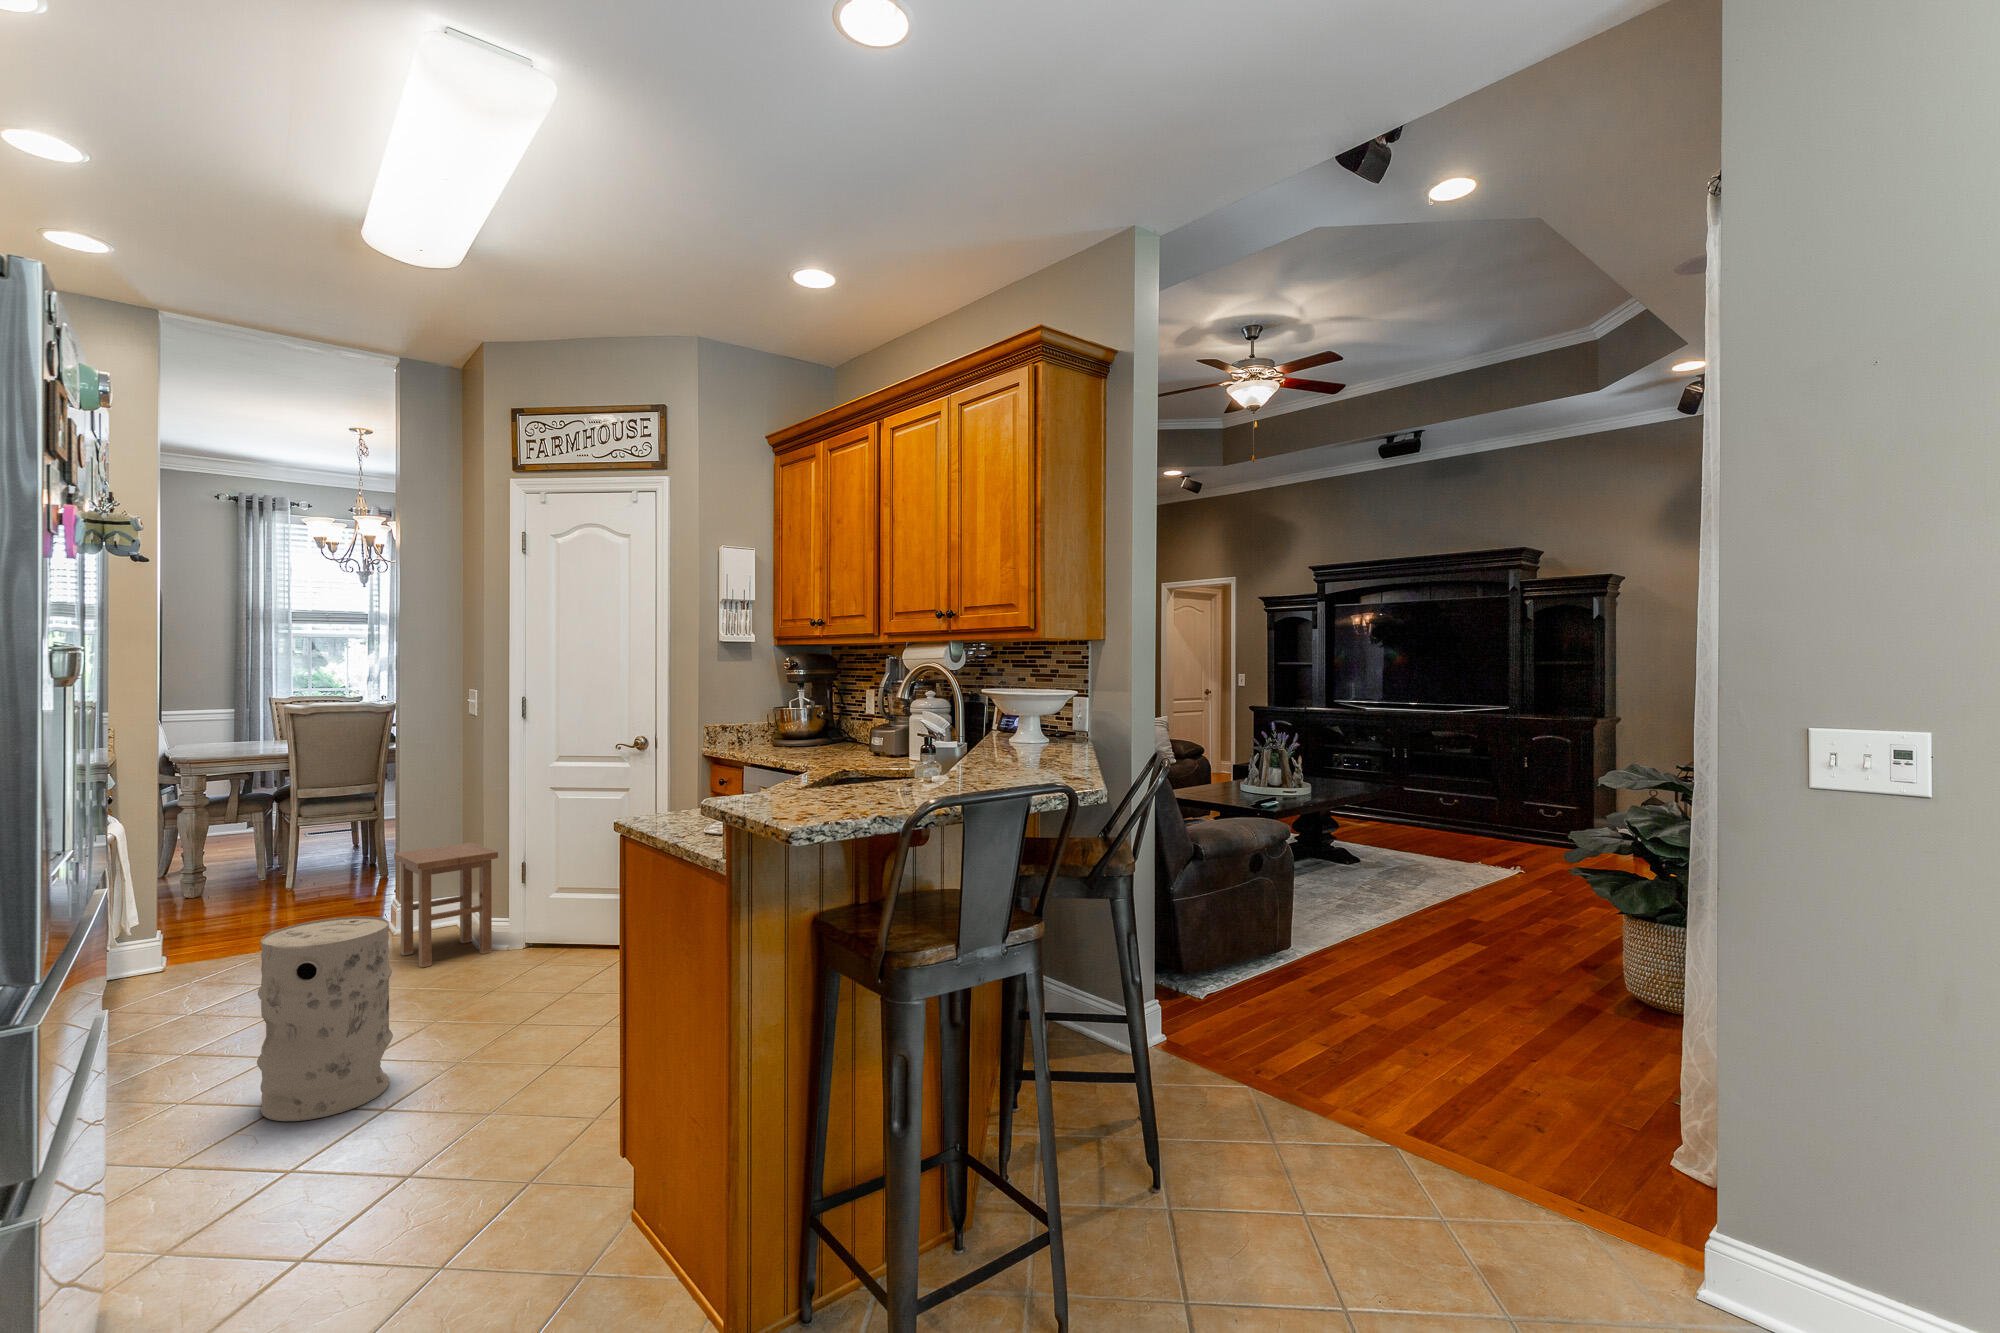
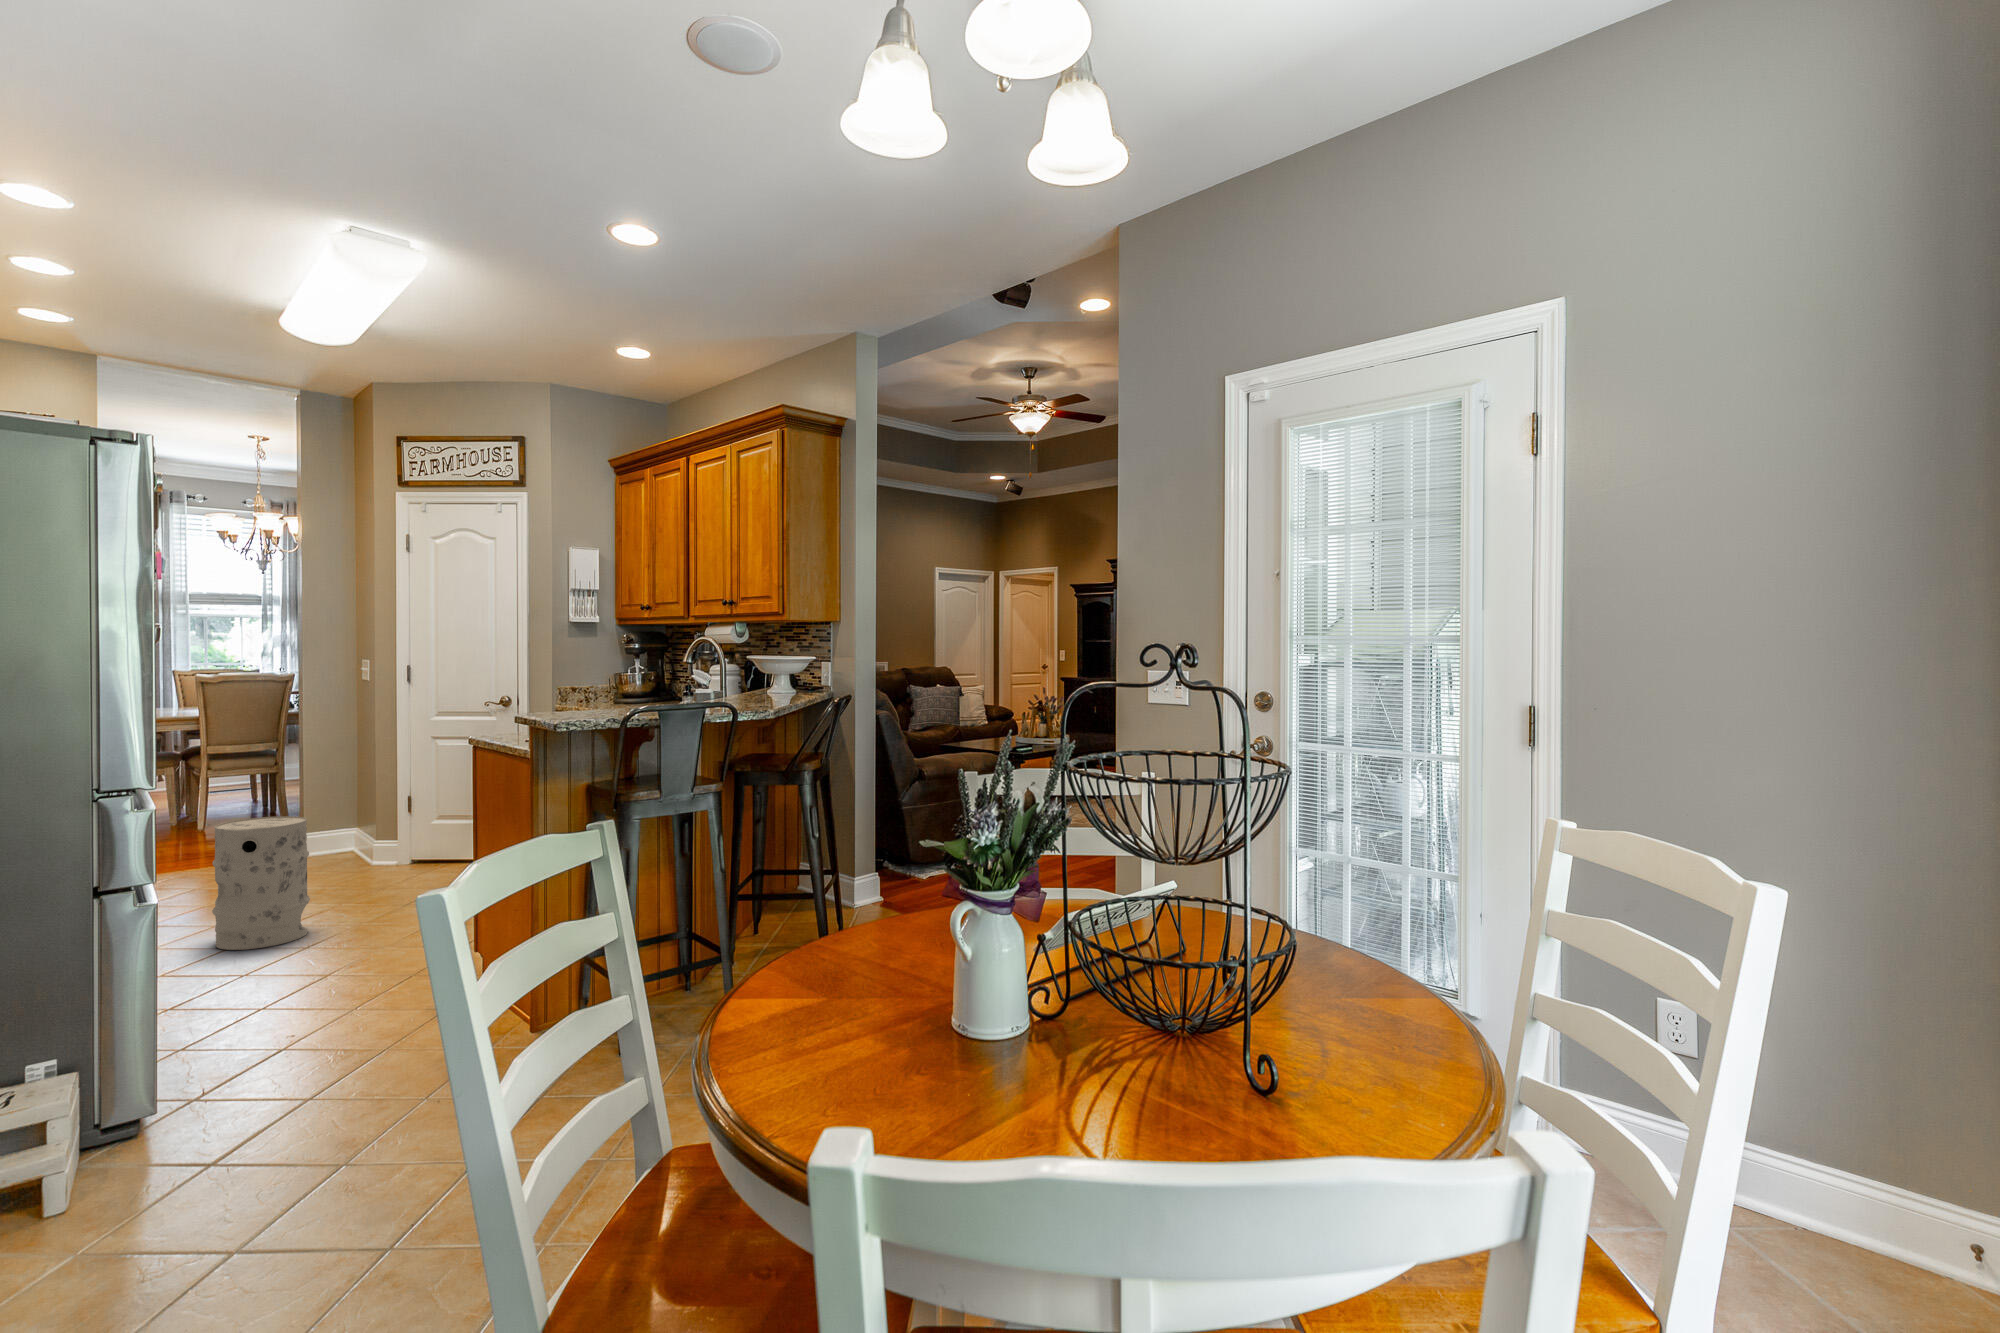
stool: present [394,843,498,968] -> none [301,782,388,875]

